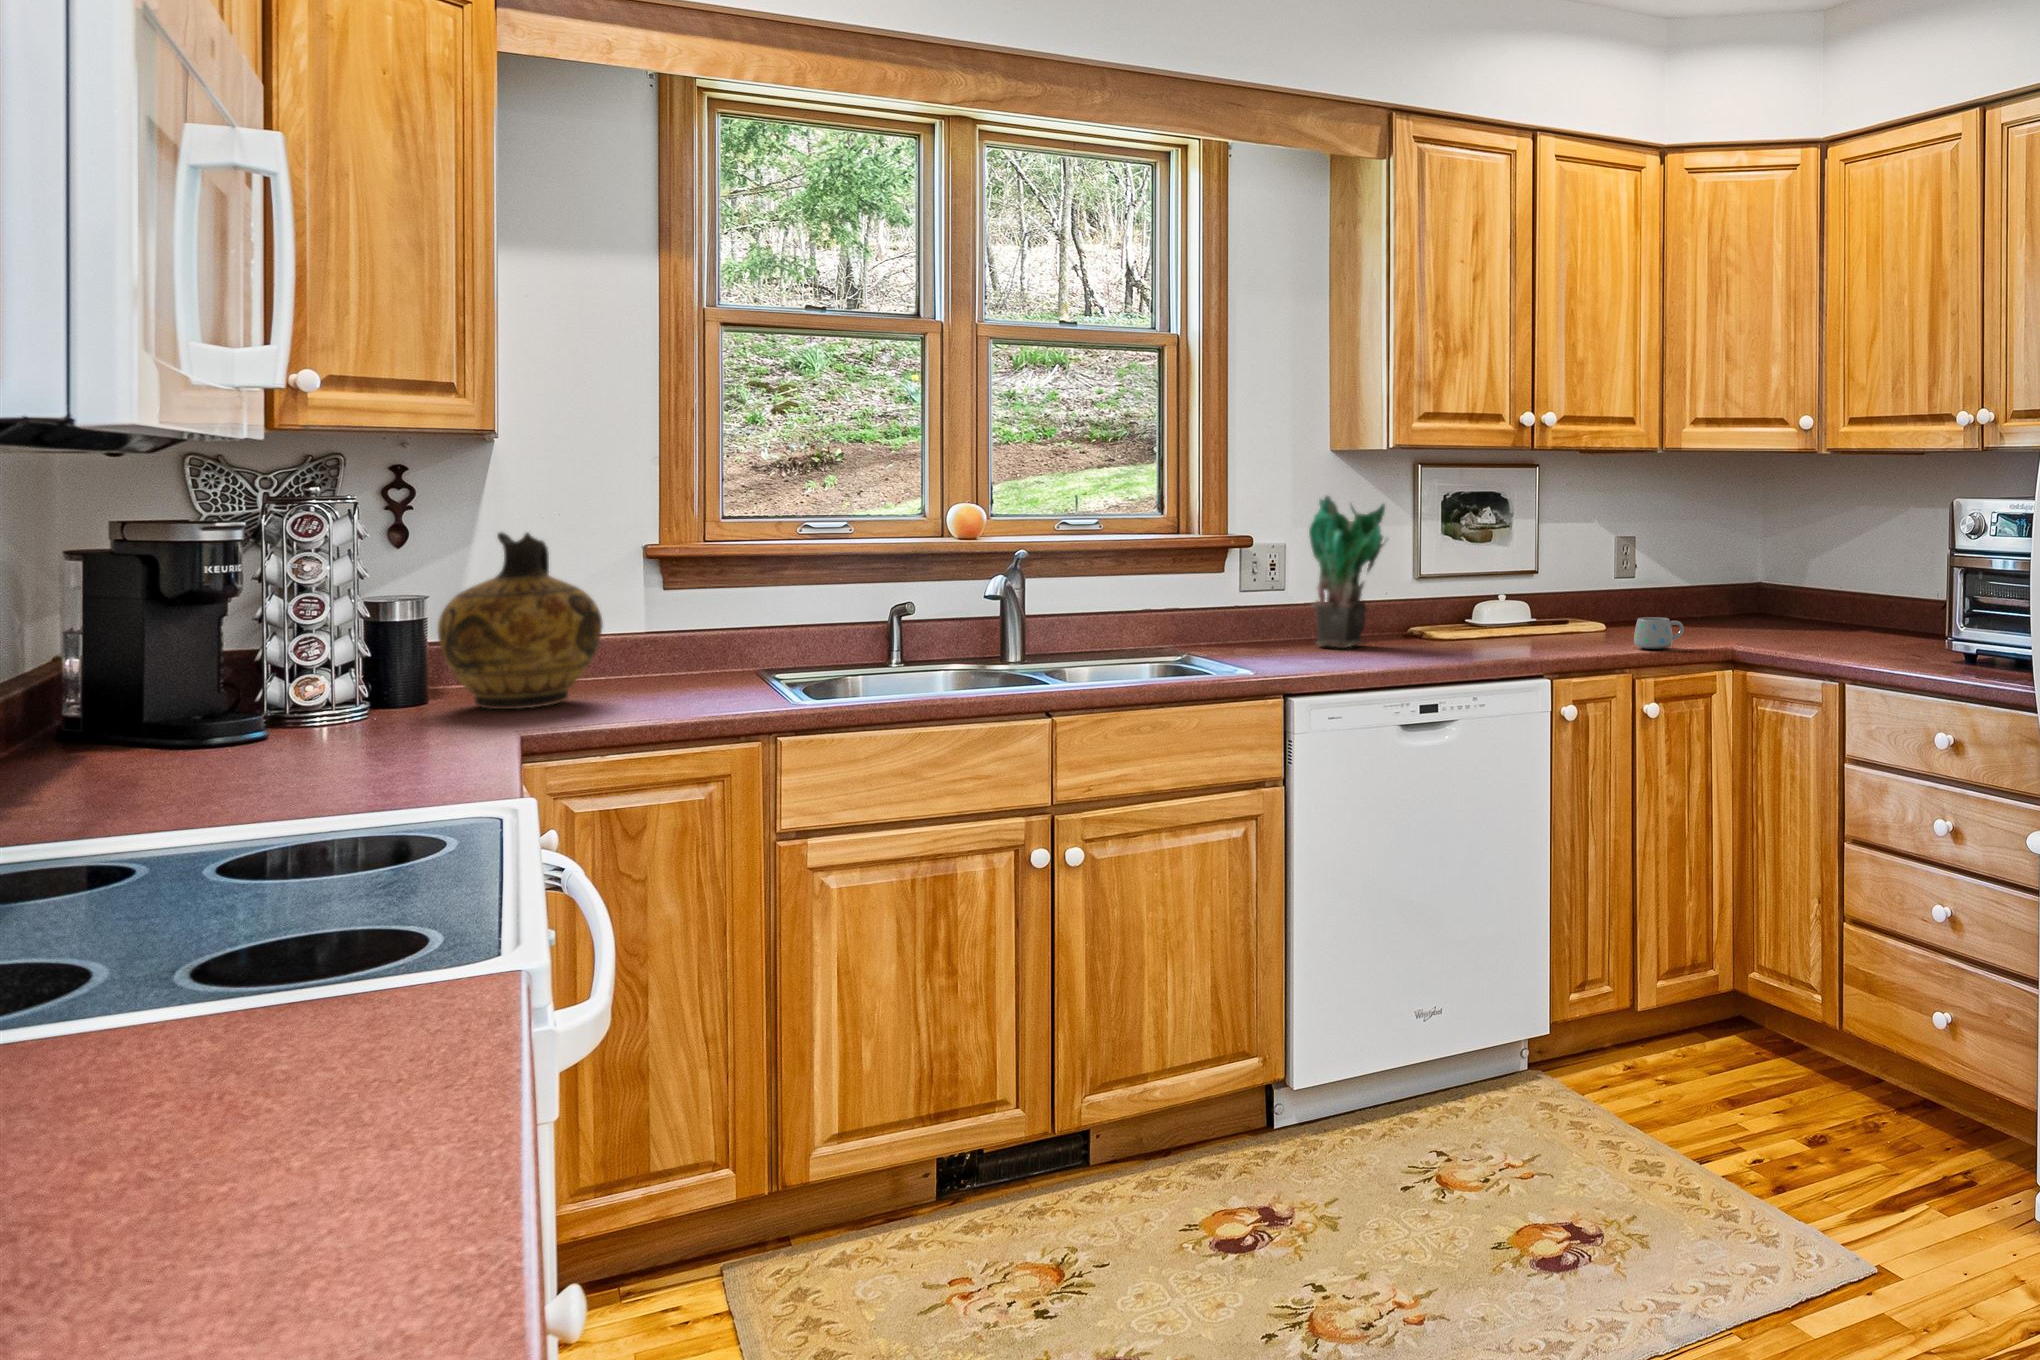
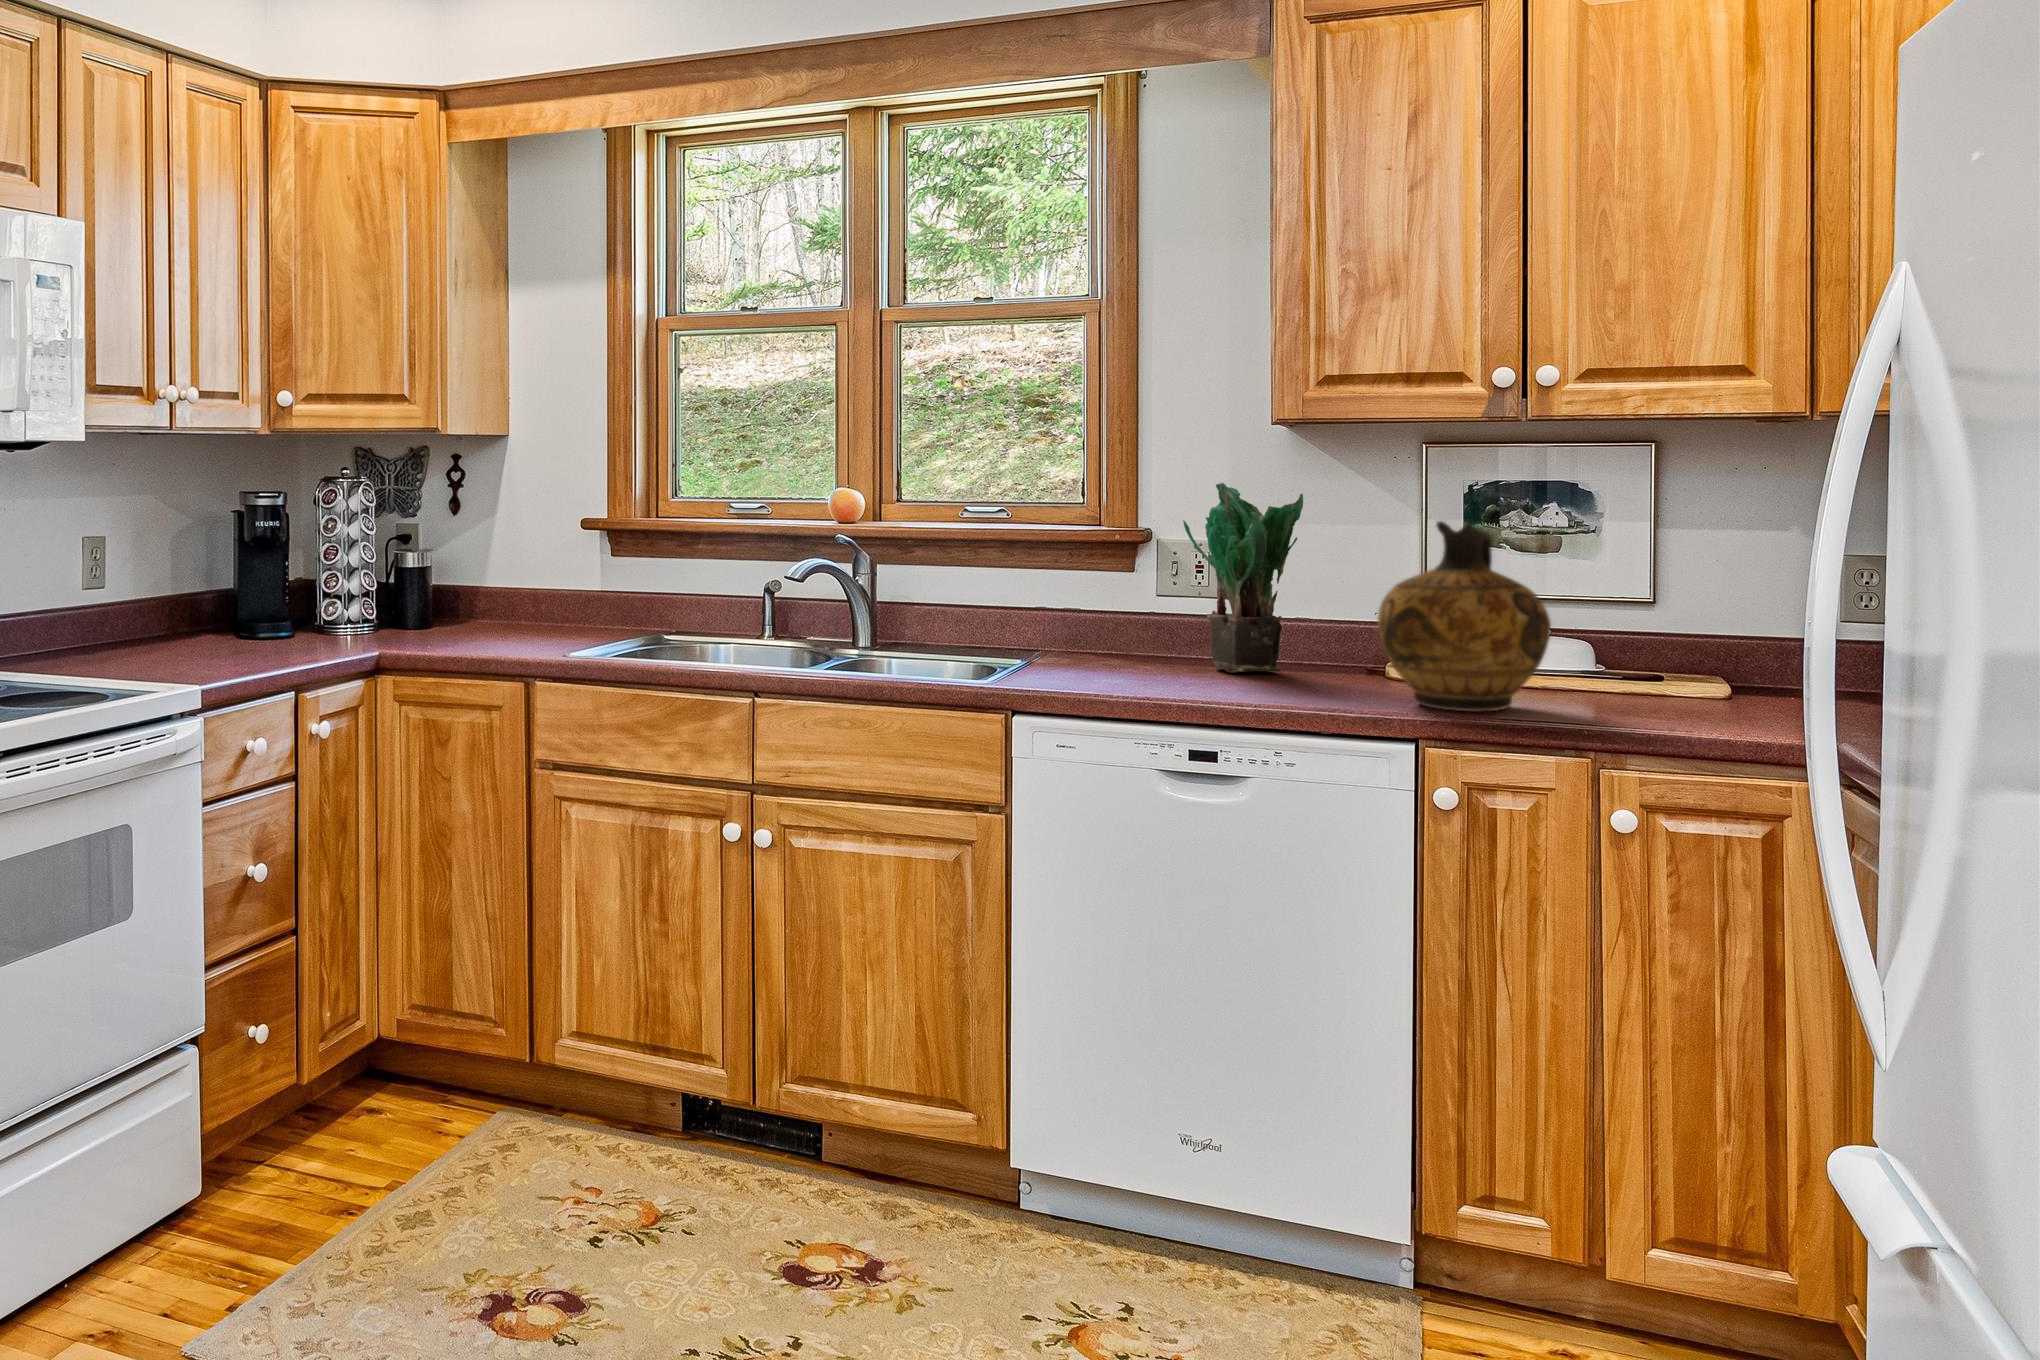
ceramic jug: present [438,533,603,709] -> present [1378,521,1551,711]
mug: present [1634,617,1684,649] -> none [1636,676,1734,727]

